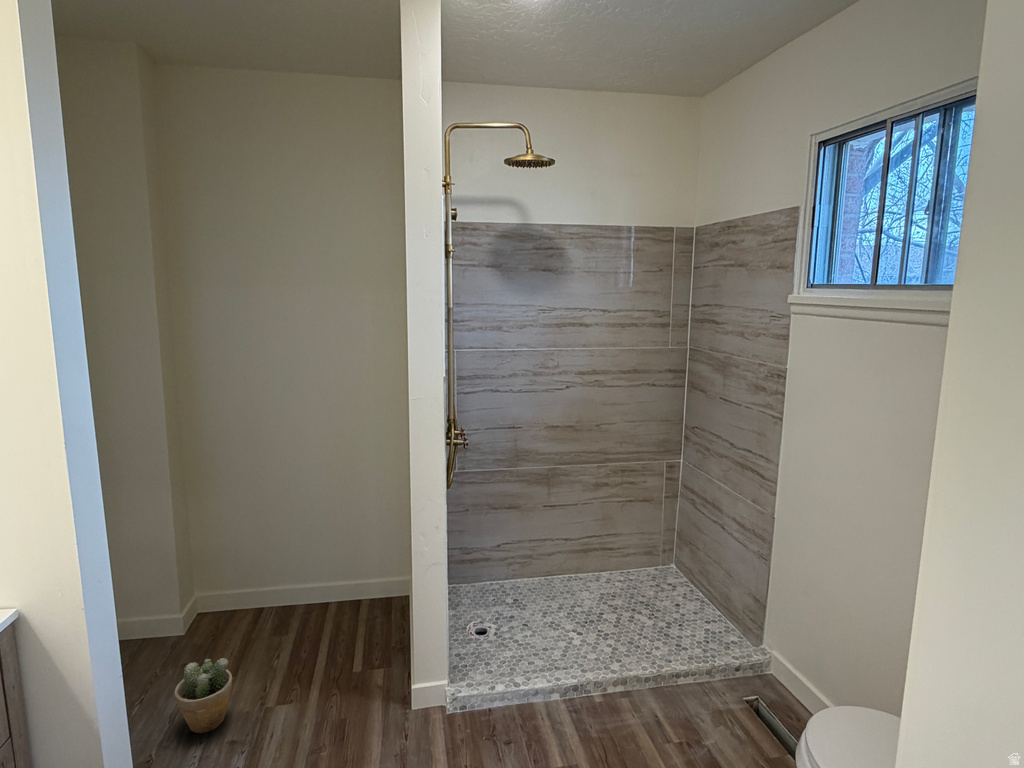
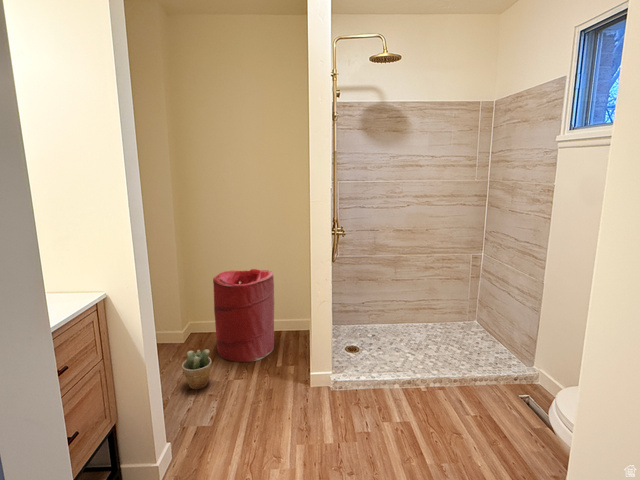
laundry hamper: none [238,498,348,668] -> present [213,269,274,362]

